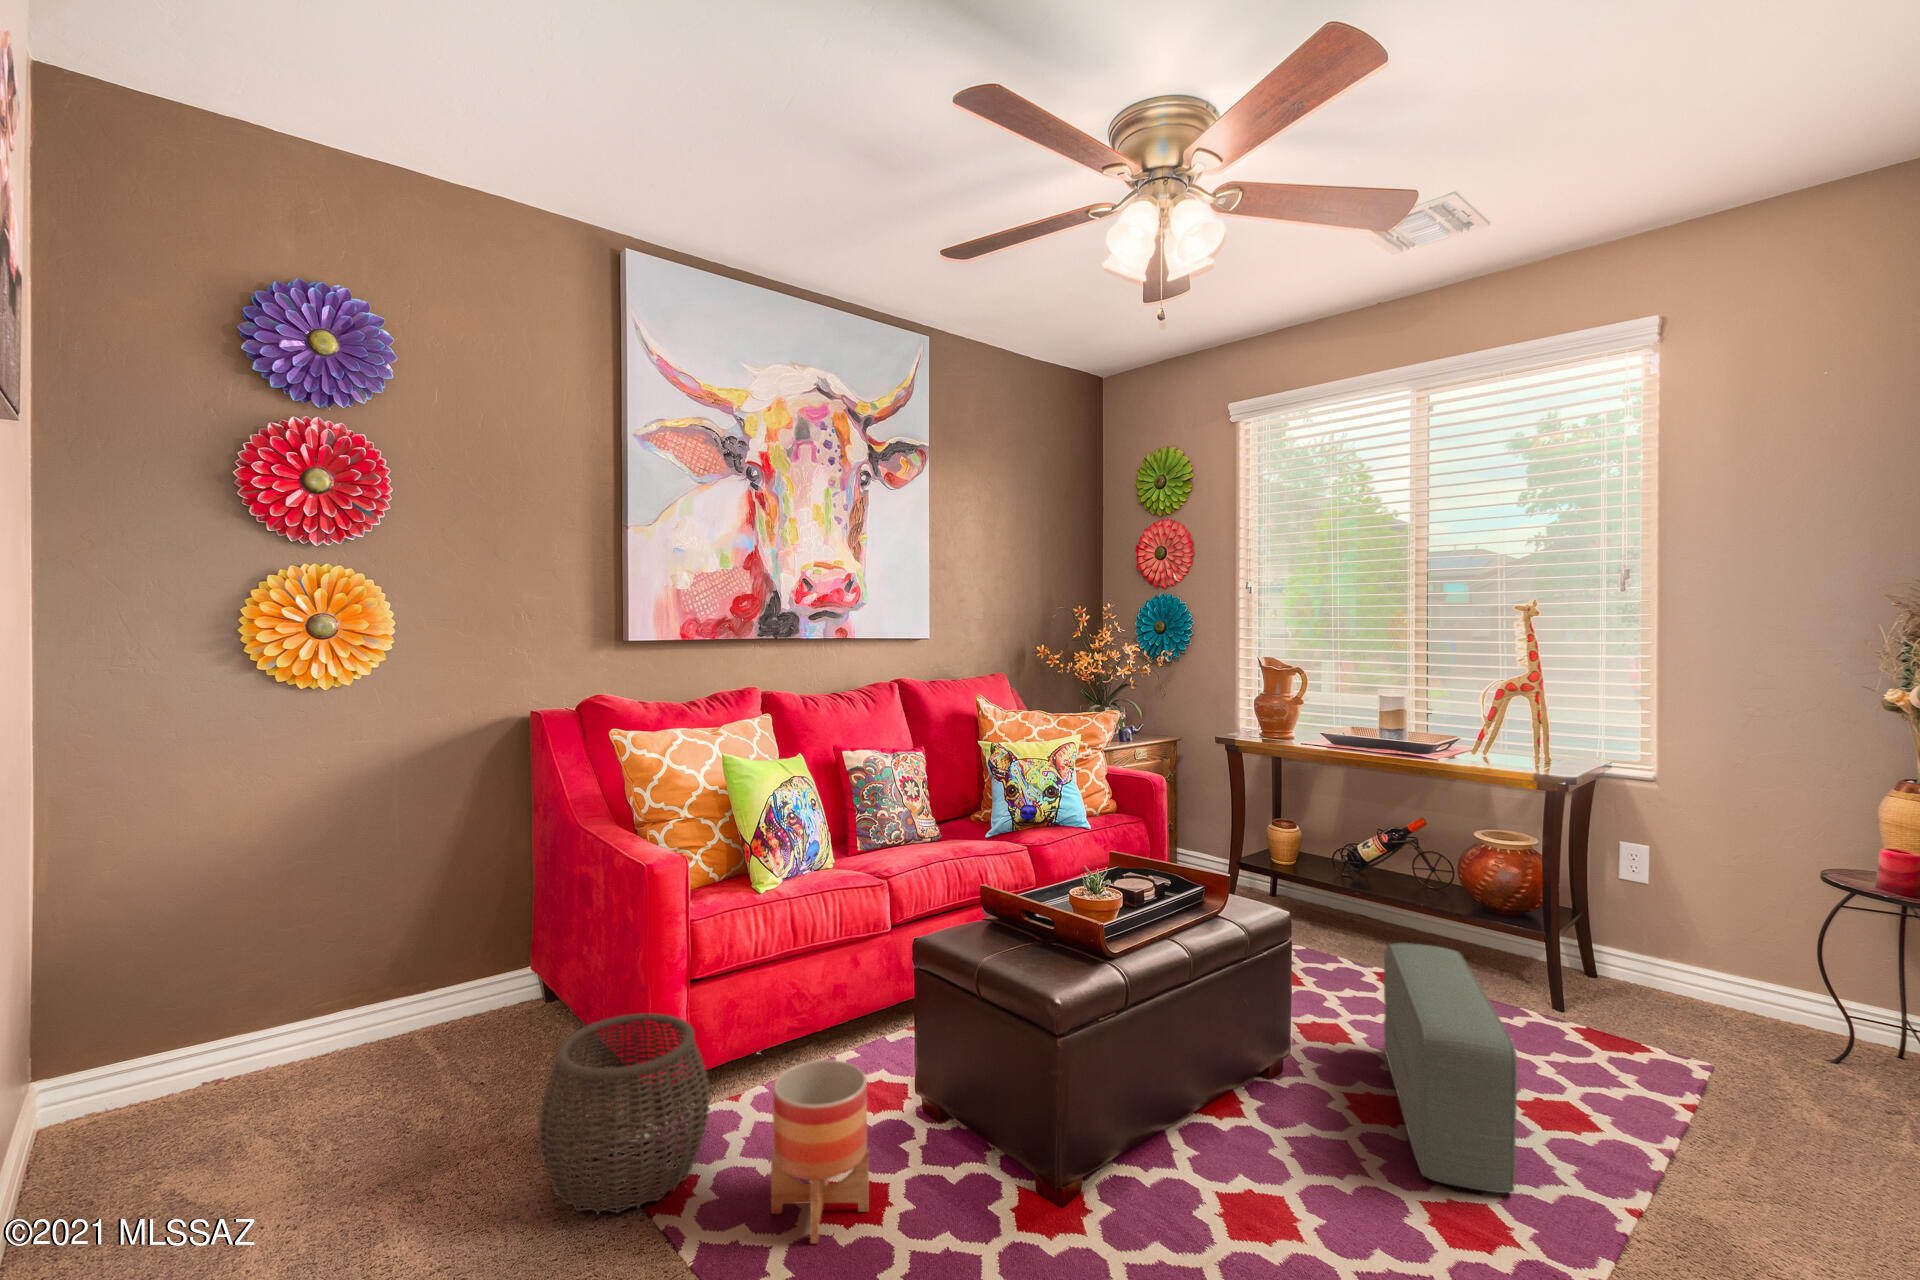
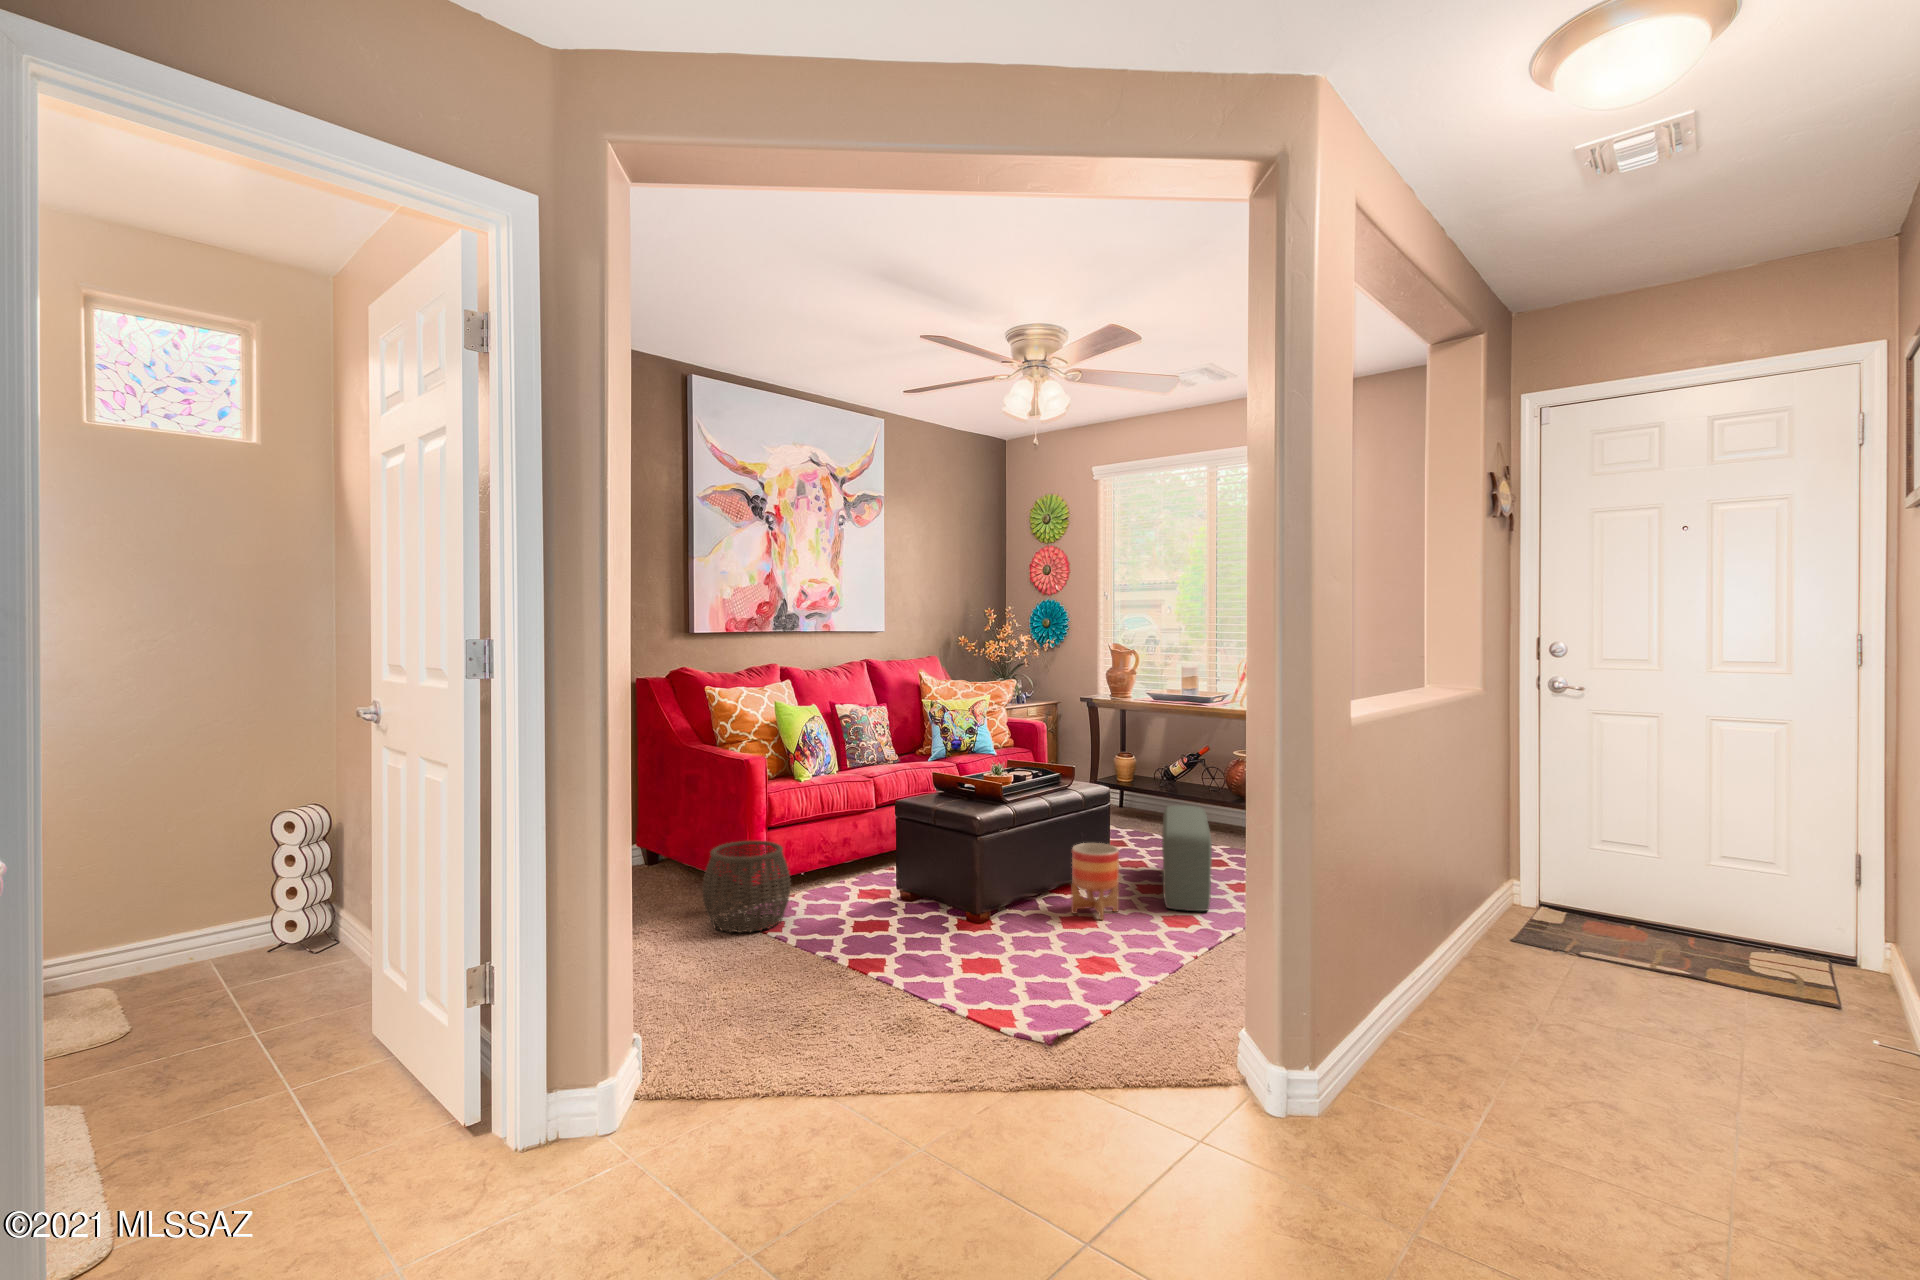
planter: present [771,1060,869,1244] -> present [1071,843,1119,920]

